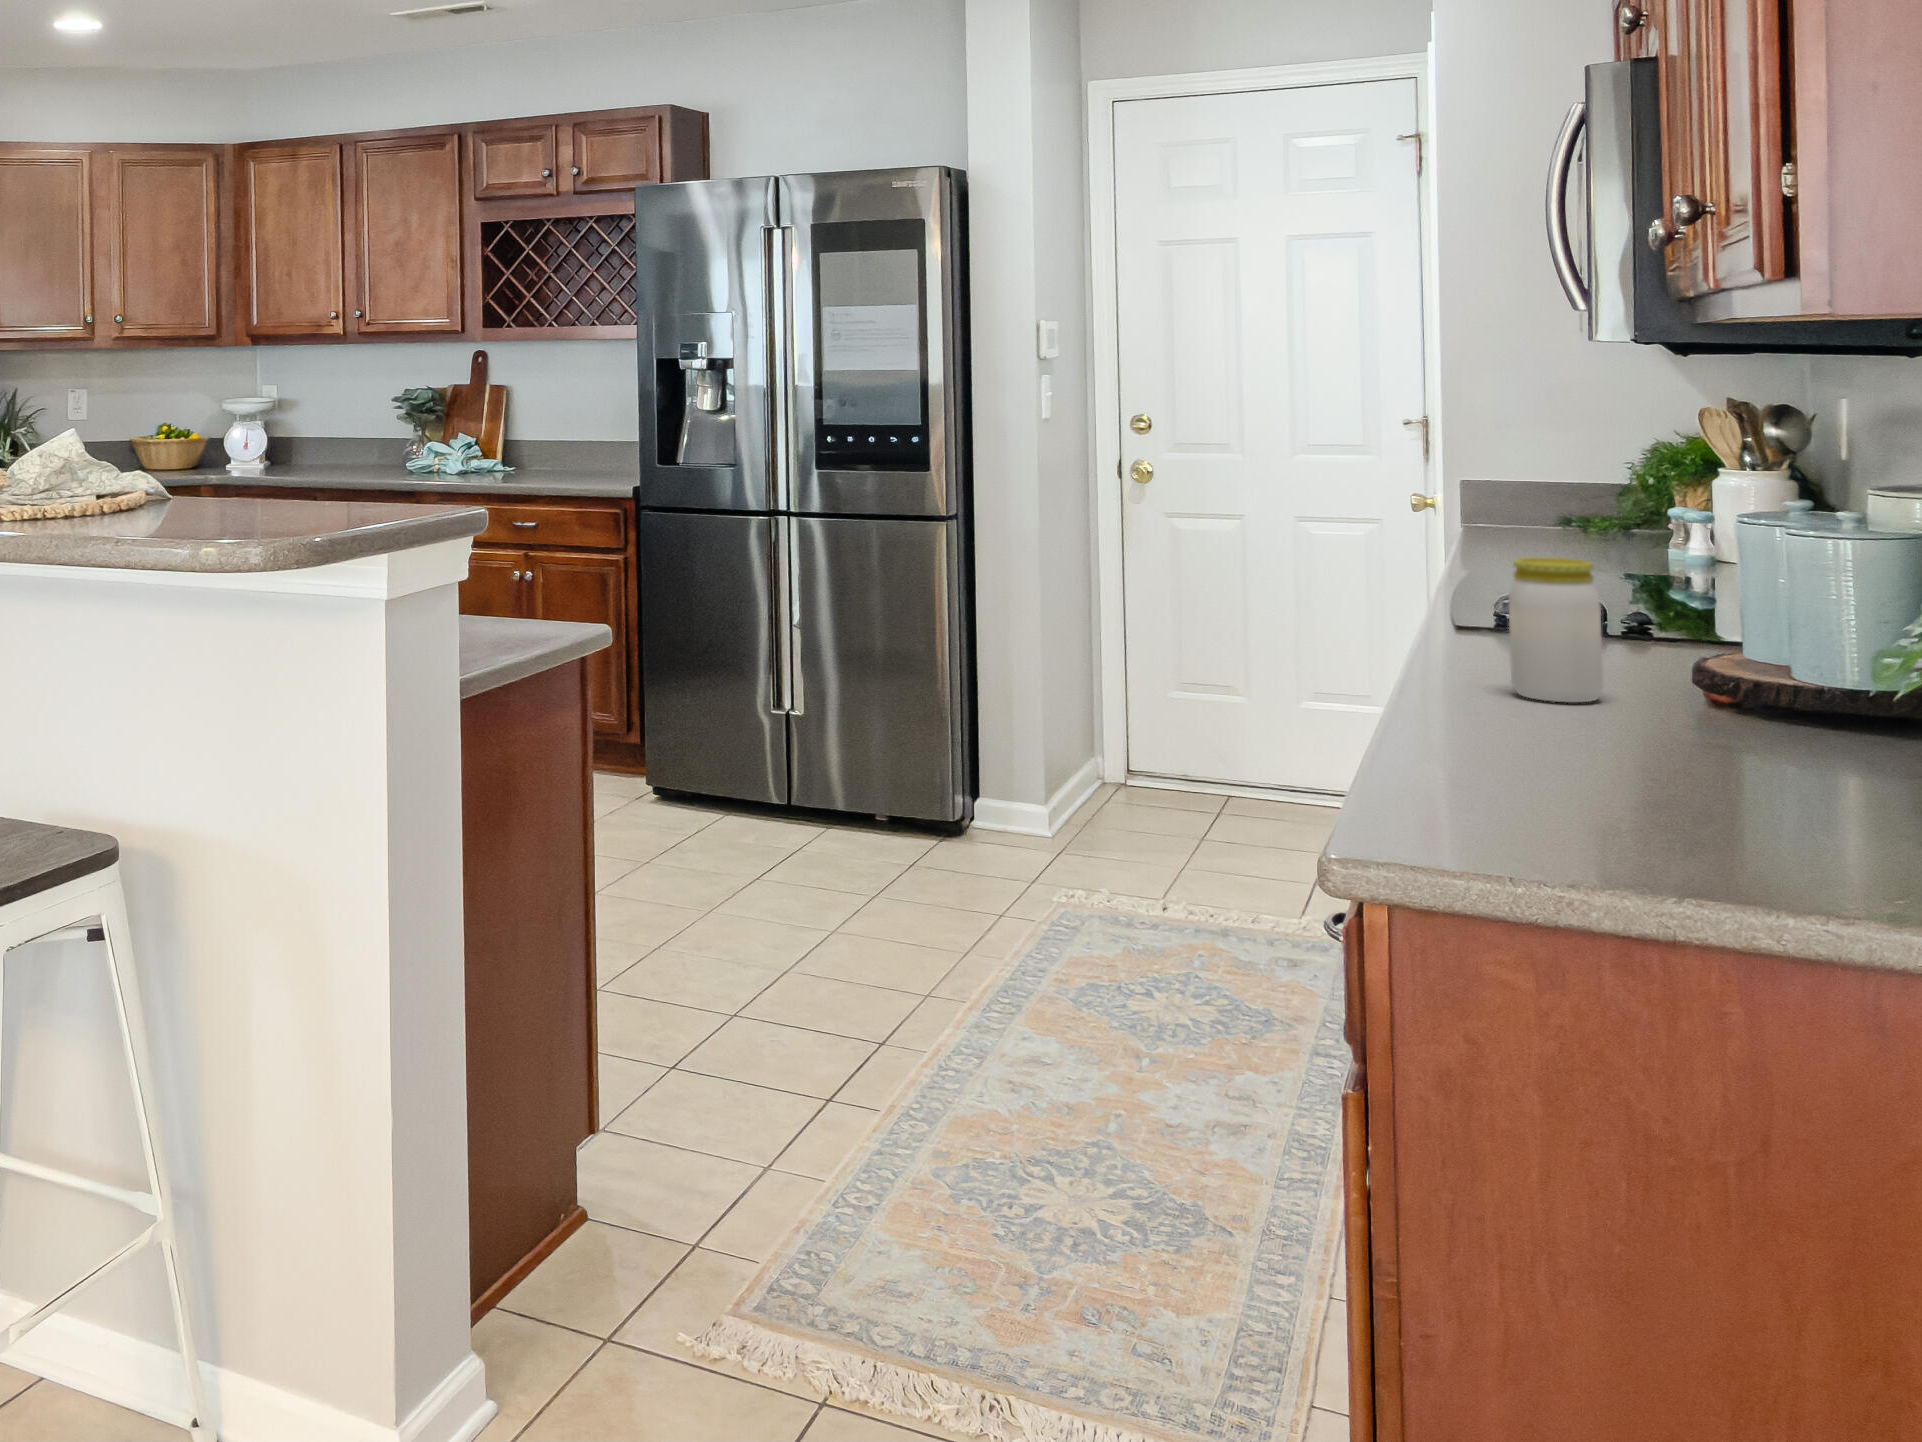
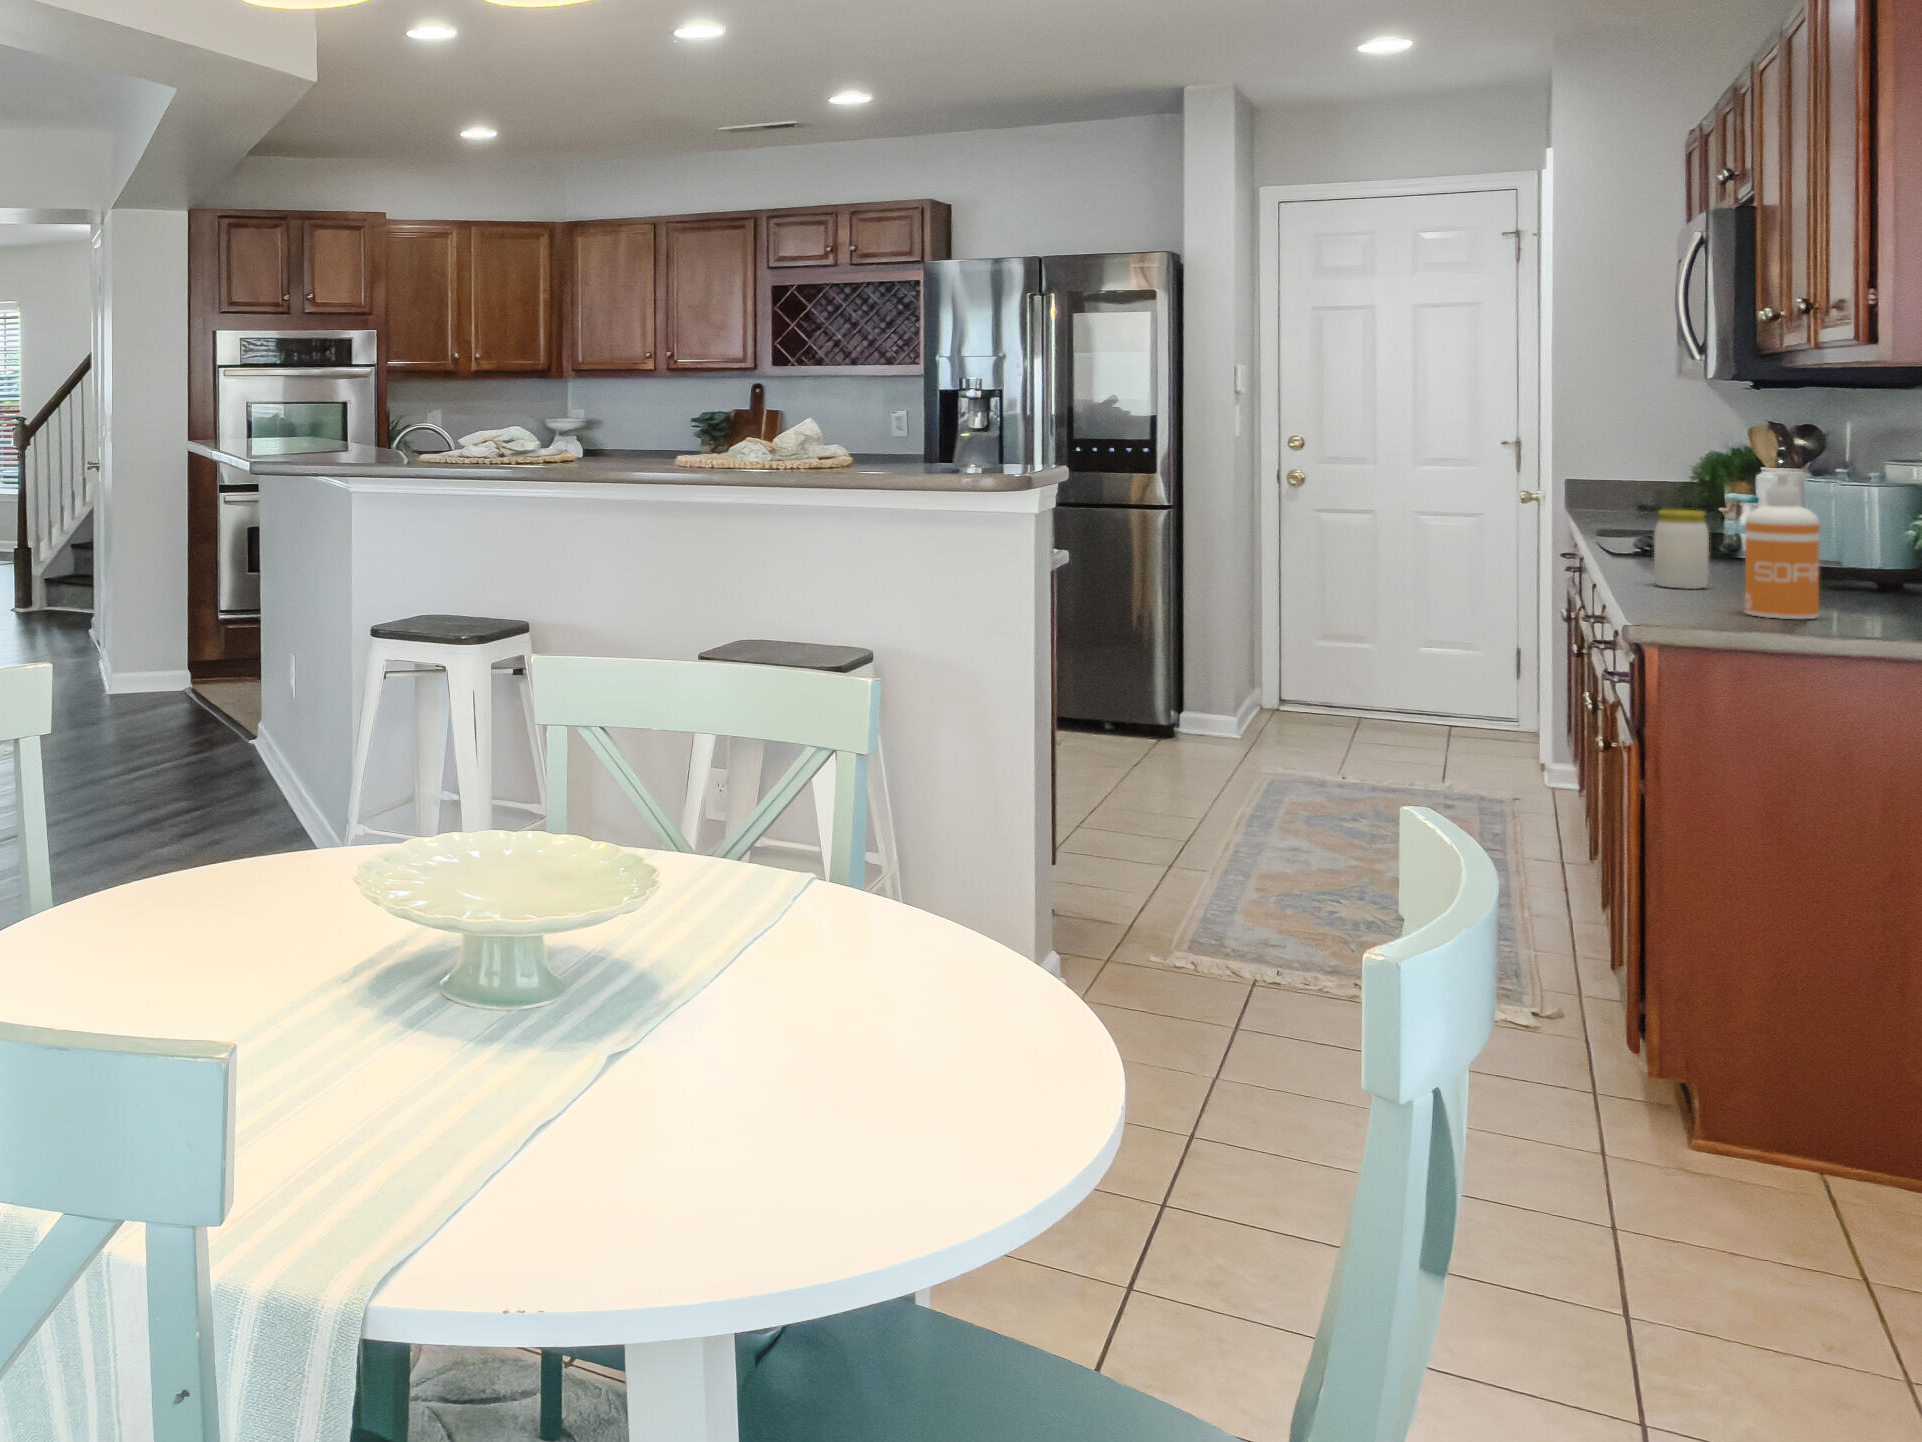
soap dispenser: none [1638,502,1784,800] -> present [1745,472,1820,619]

